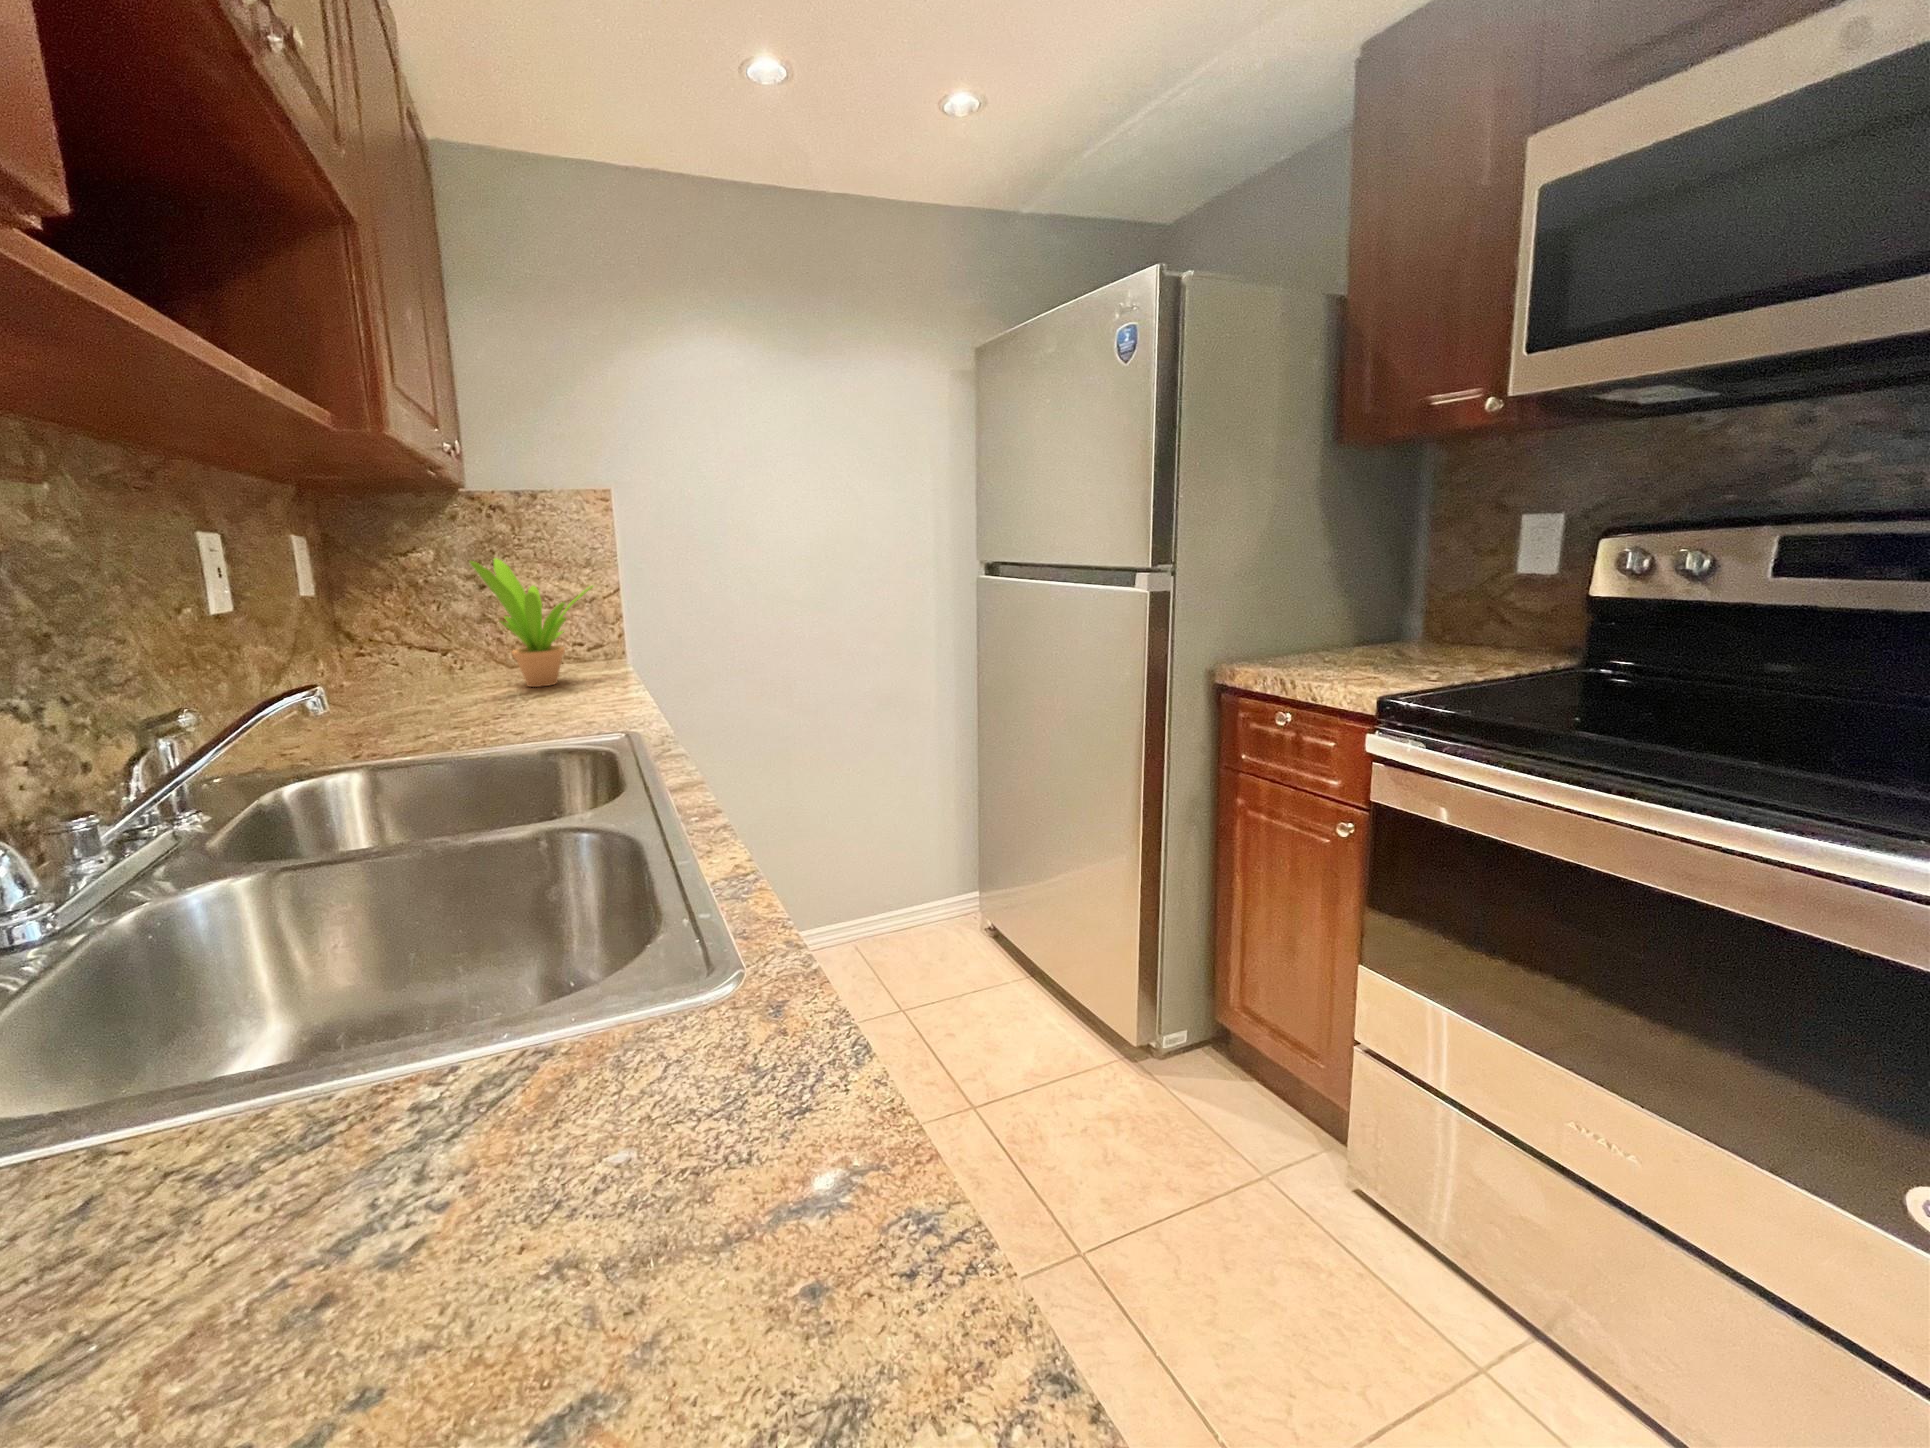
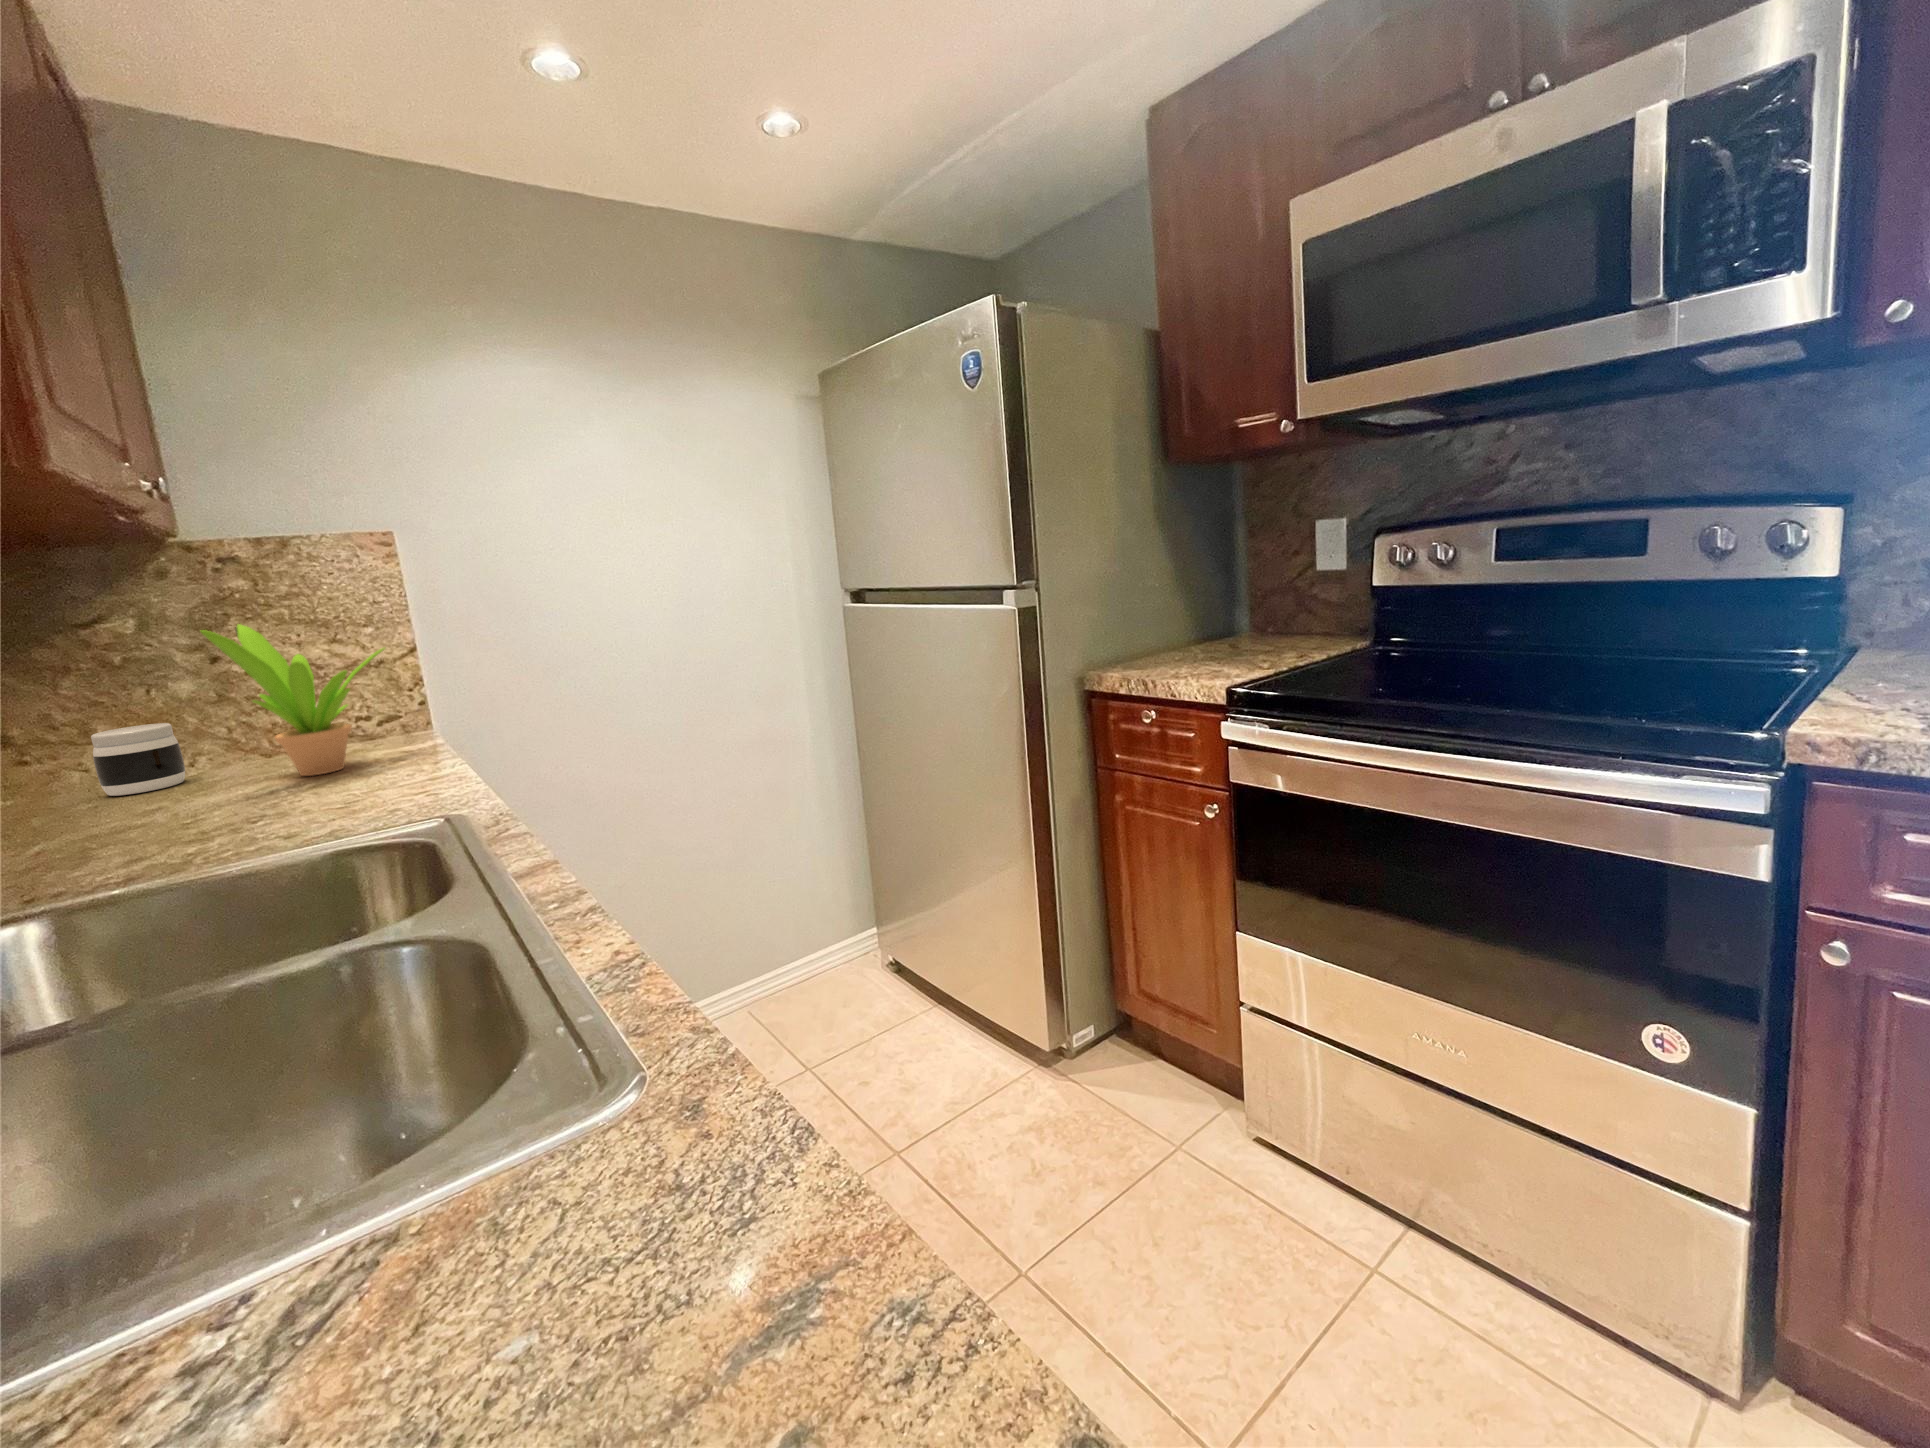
jar: none [396,633,452,686] -> present [91,723,185,796]

